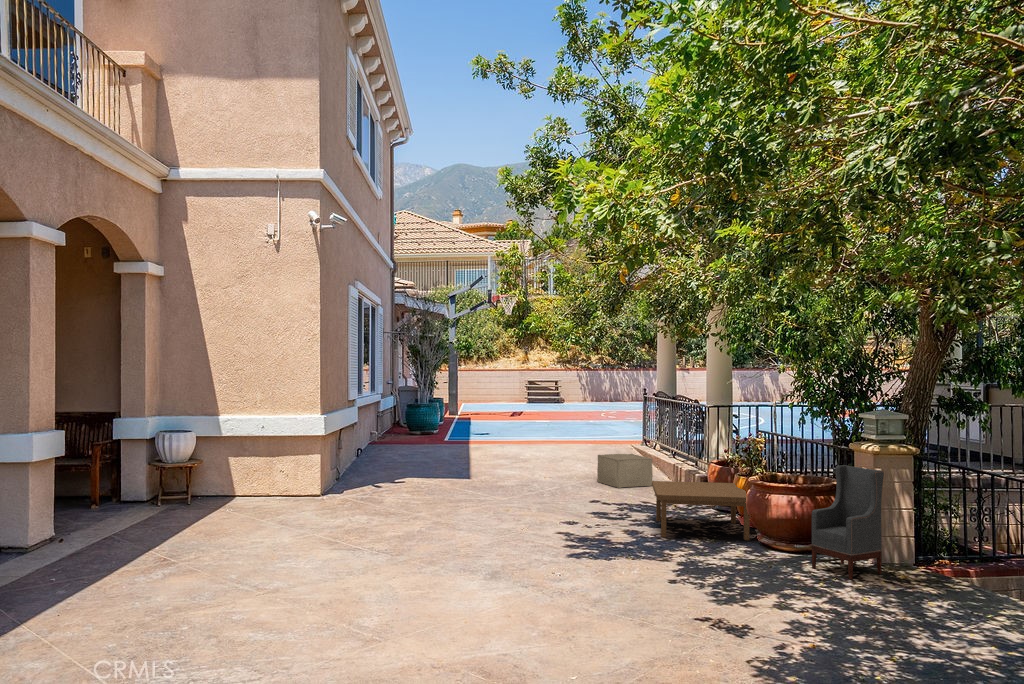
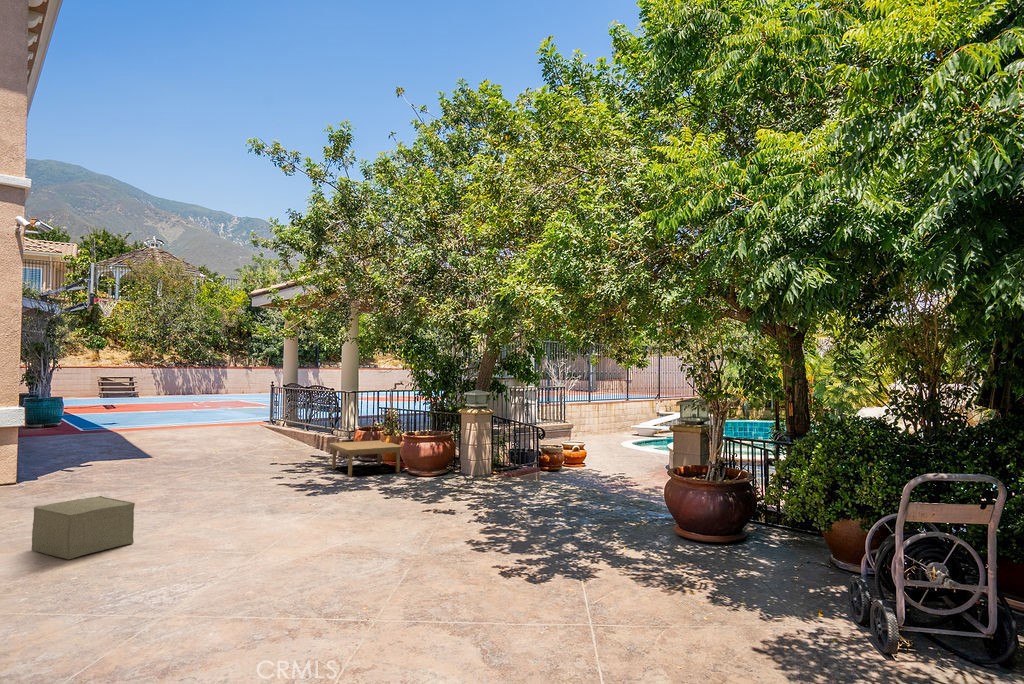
ottoman: present [597,454,653,488] -> present [31,496,135,560]
armchair: present [812,465,884,579] -> none [445,423,480,482]

